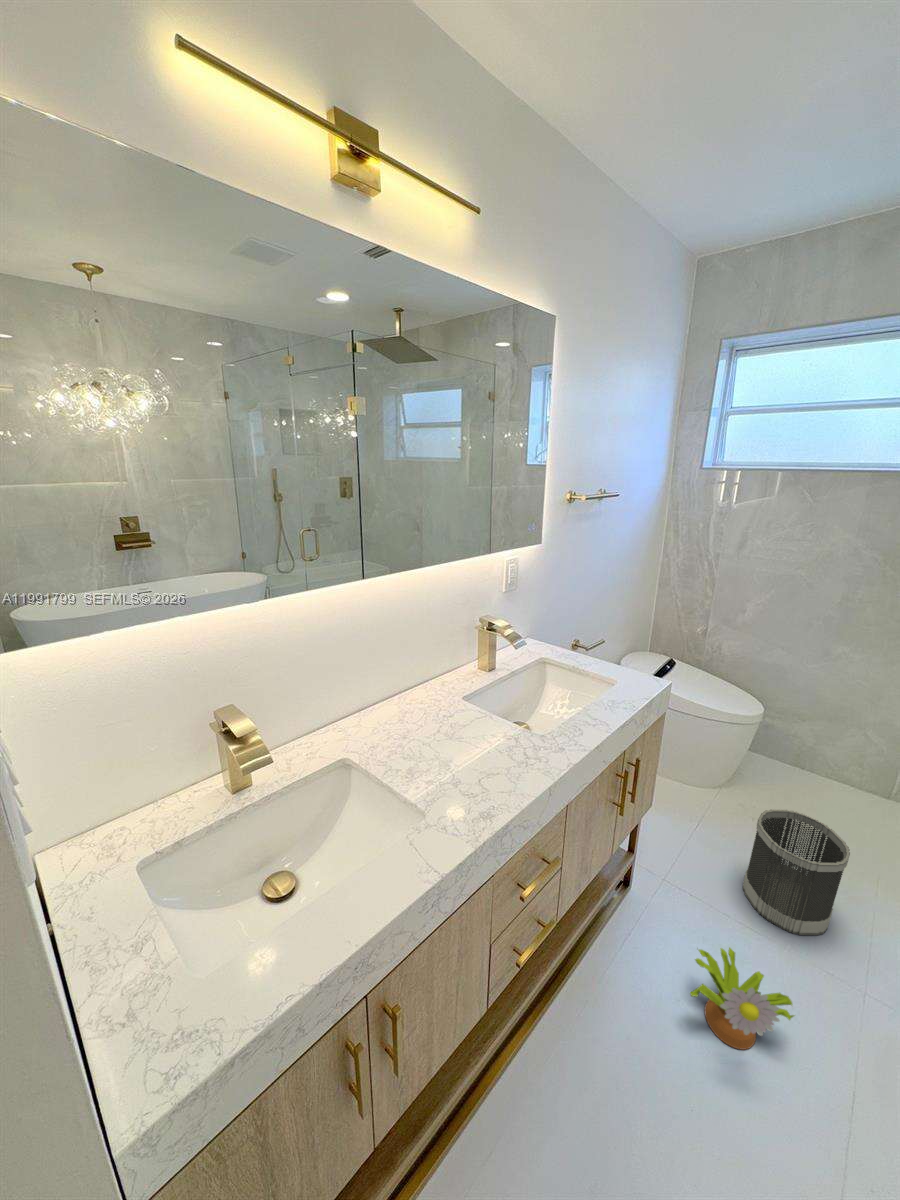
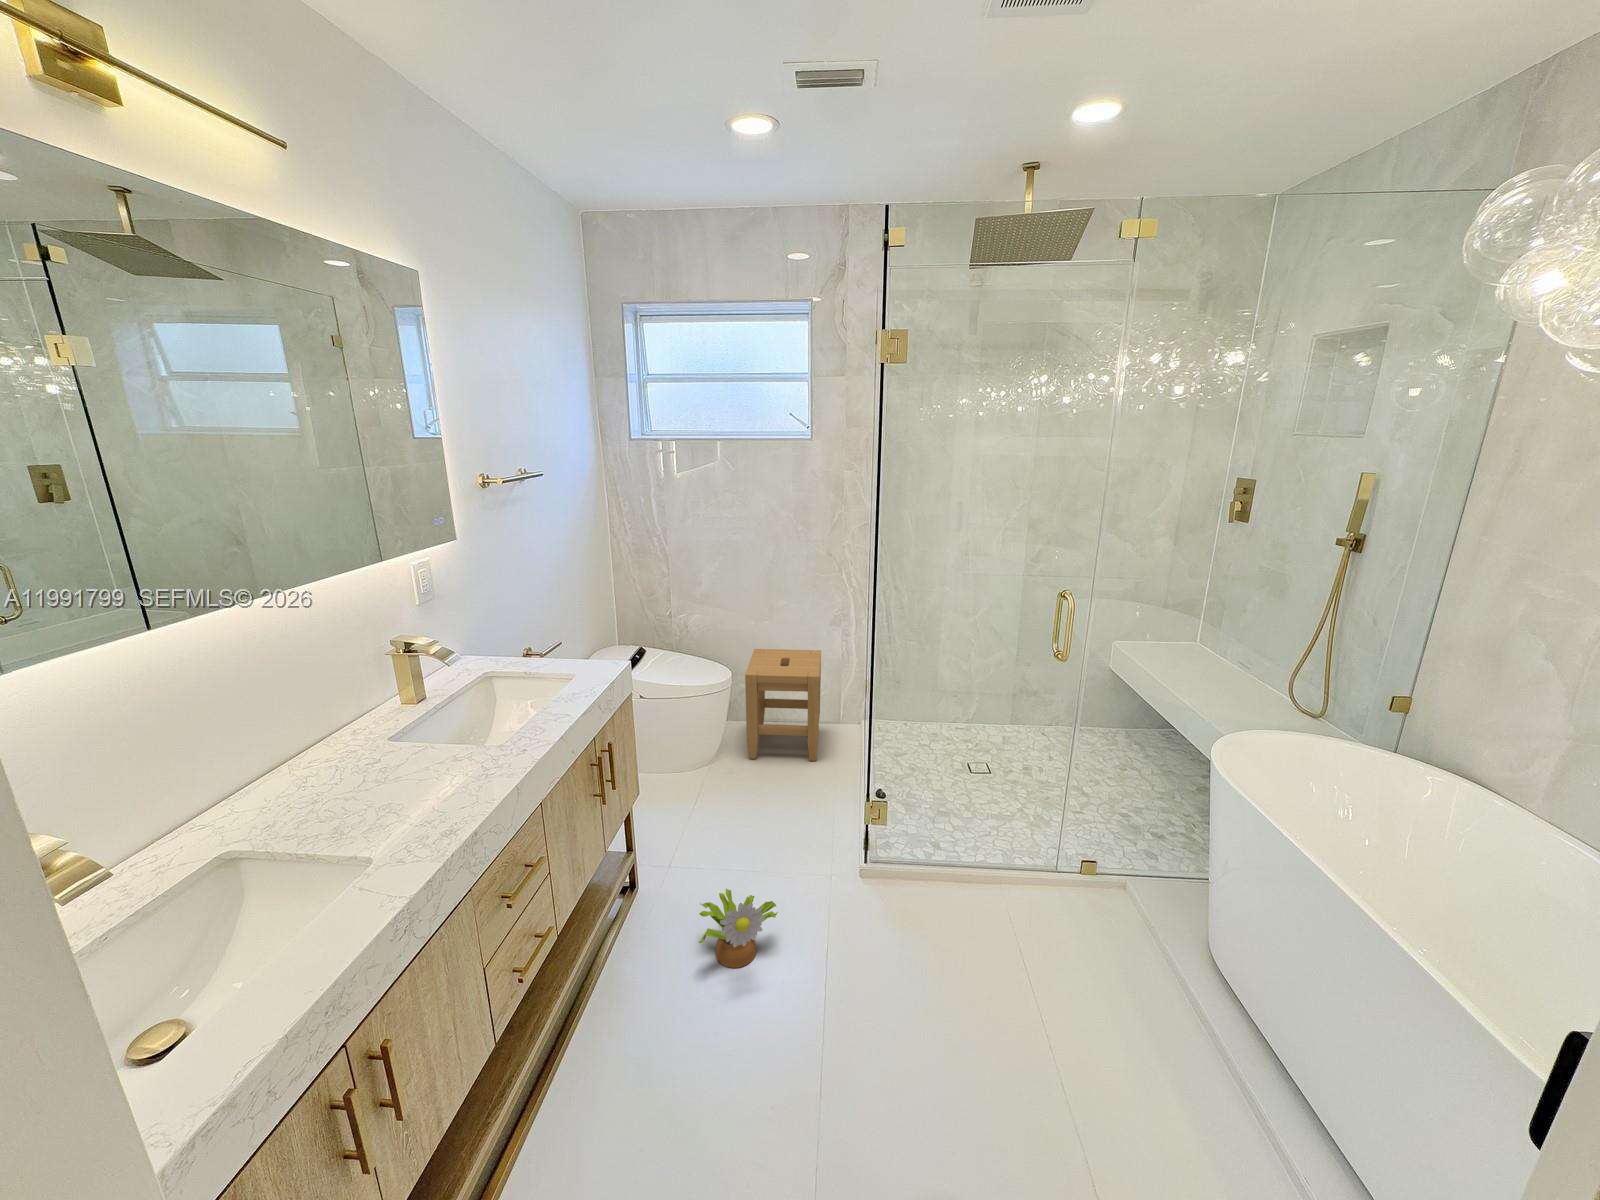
stool: none [766,690,887,834] -> present [745,649,821,761]
wastebasket: present [743,809,850,935] -> none [735,754,803,859]

